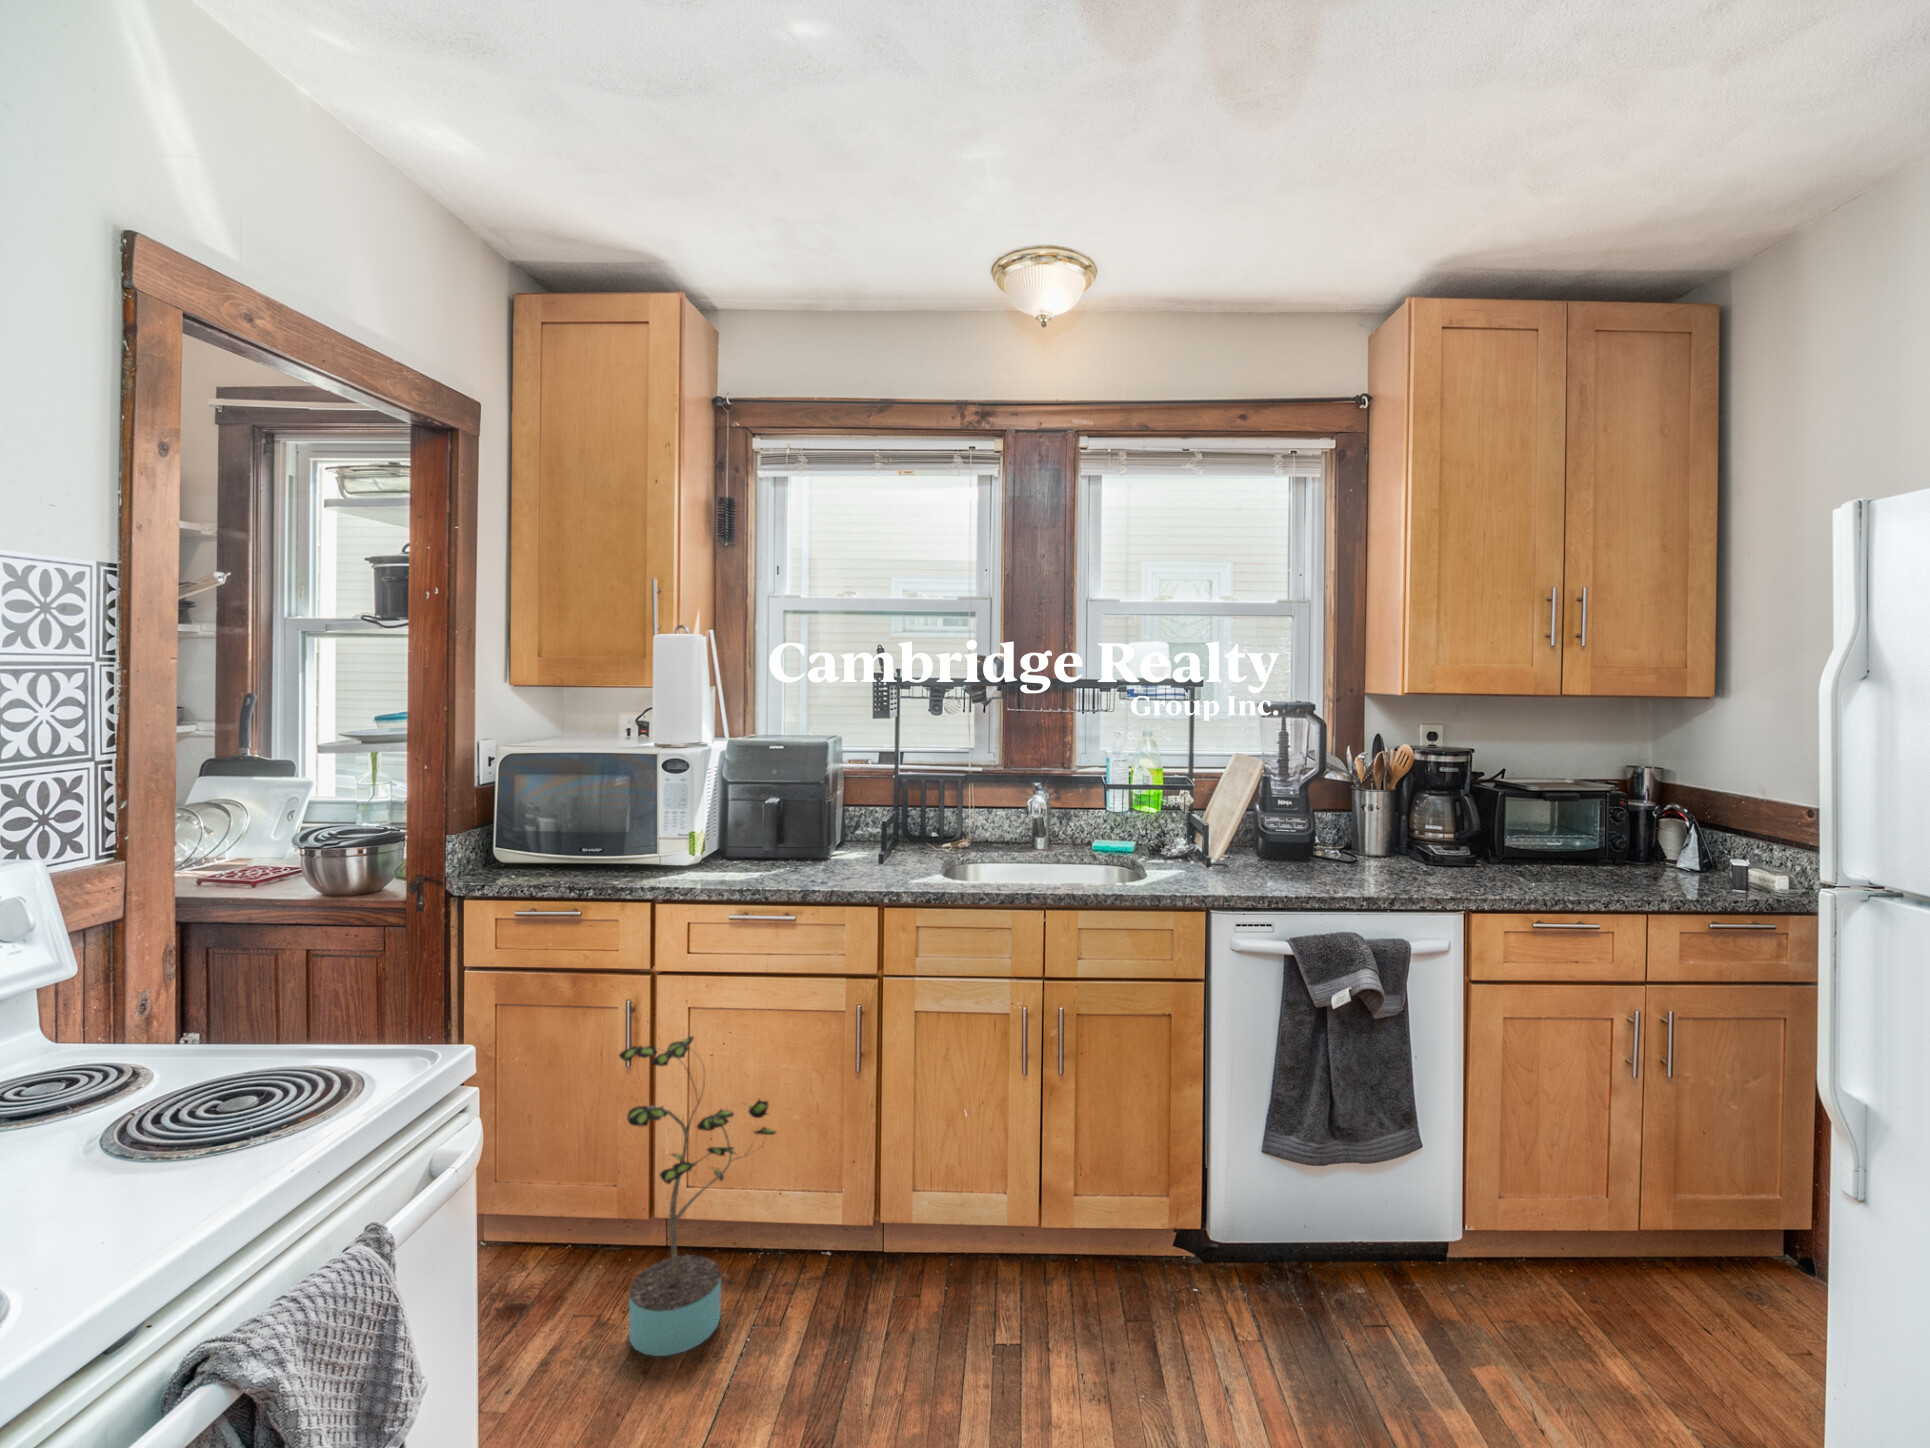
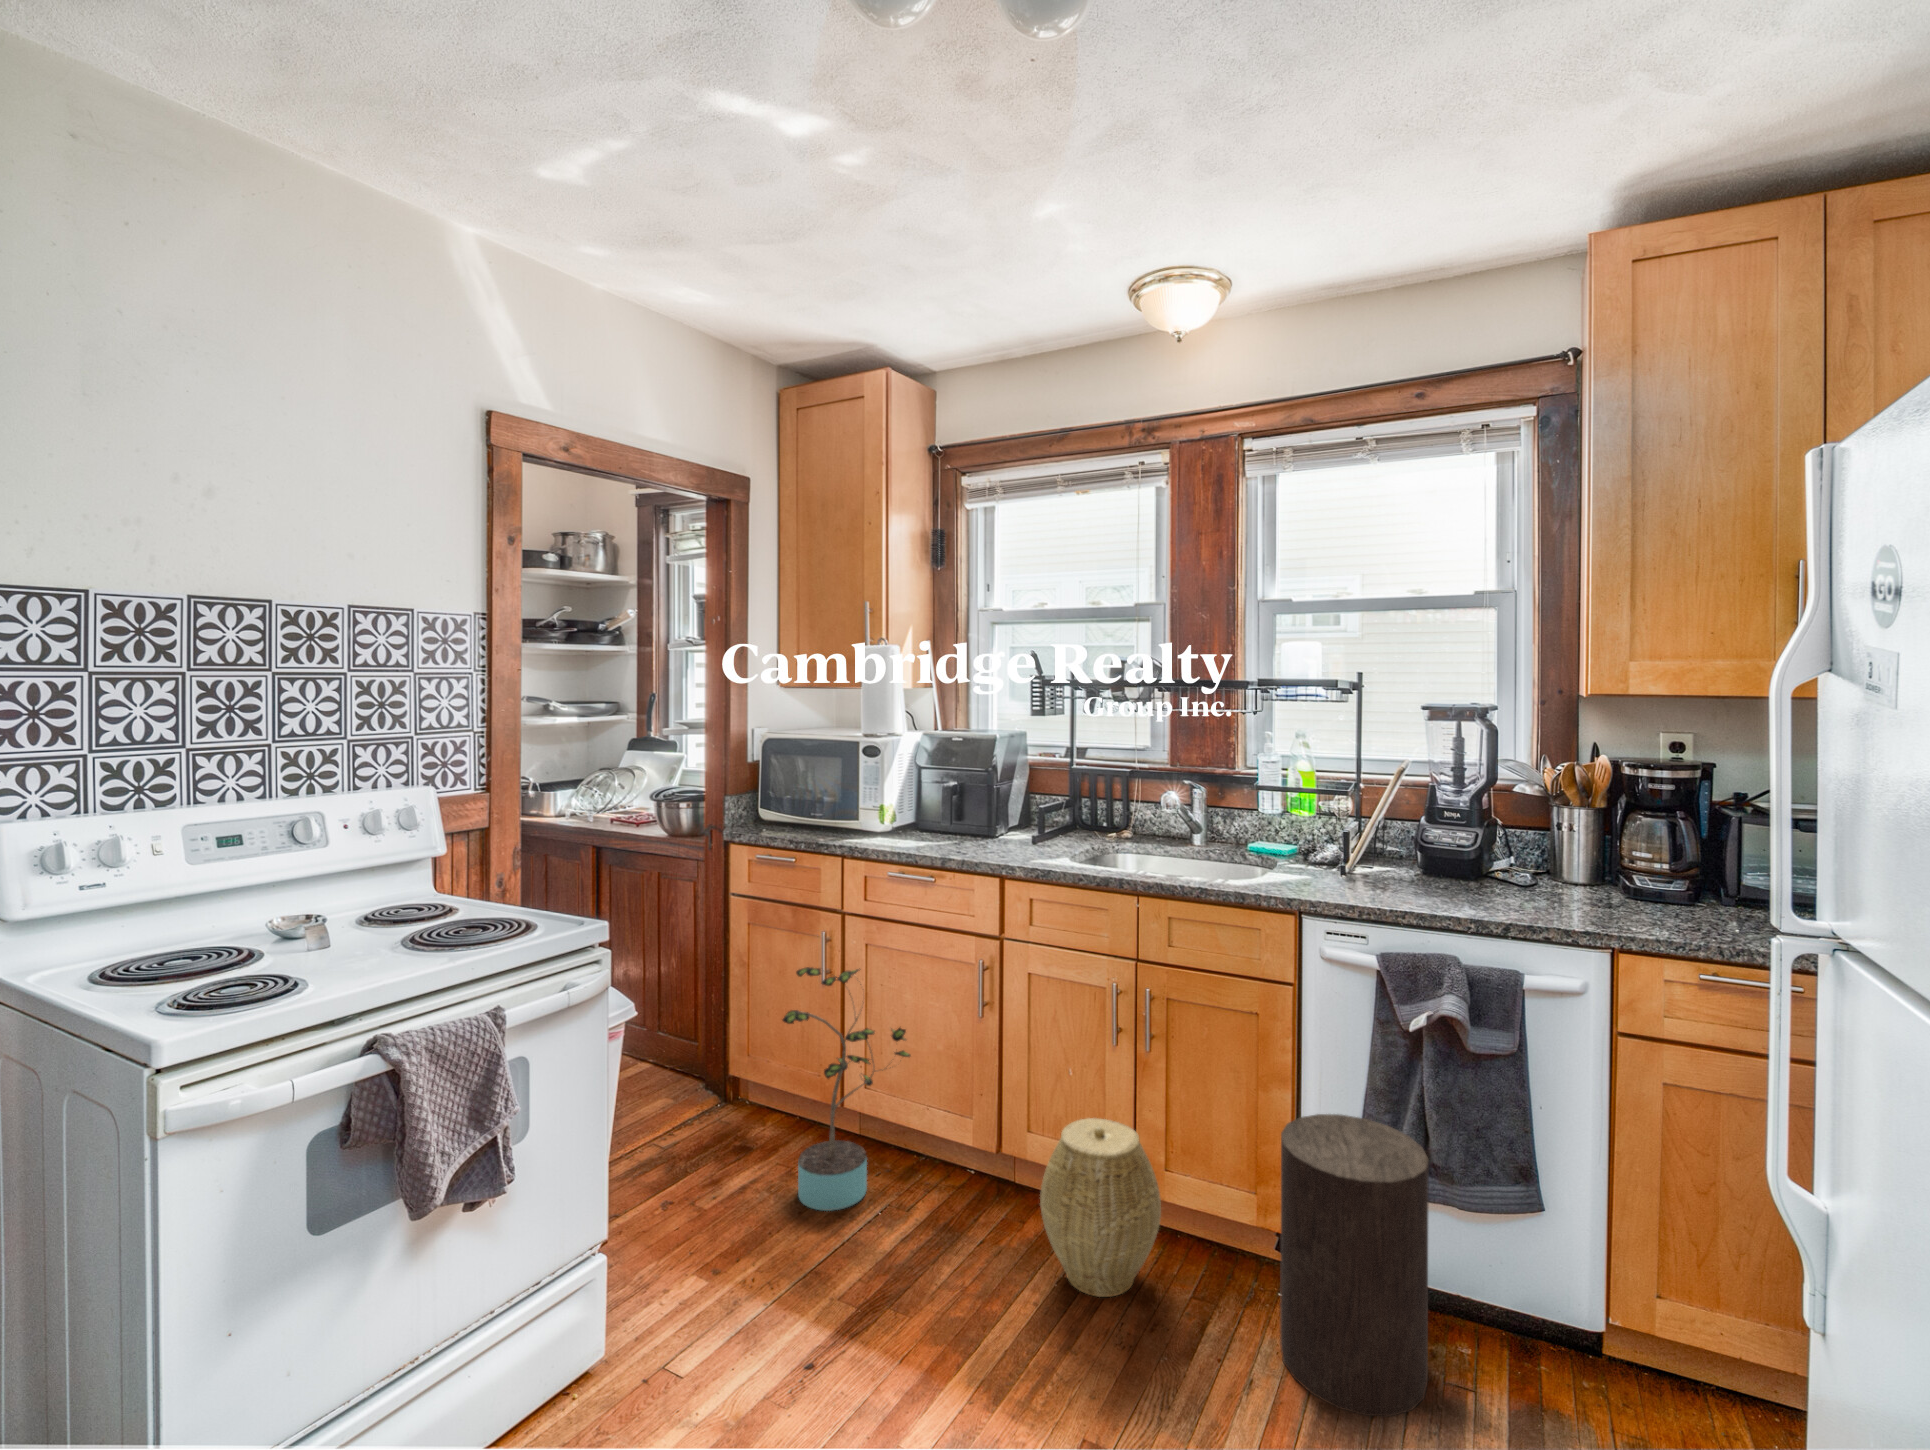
stool: none [1225,1099,1363,1385] -> present [1280,1114,1429,1416]
woven basket: none [969,1155,1098,1352] -> present [1040,1118,1161,1297]

